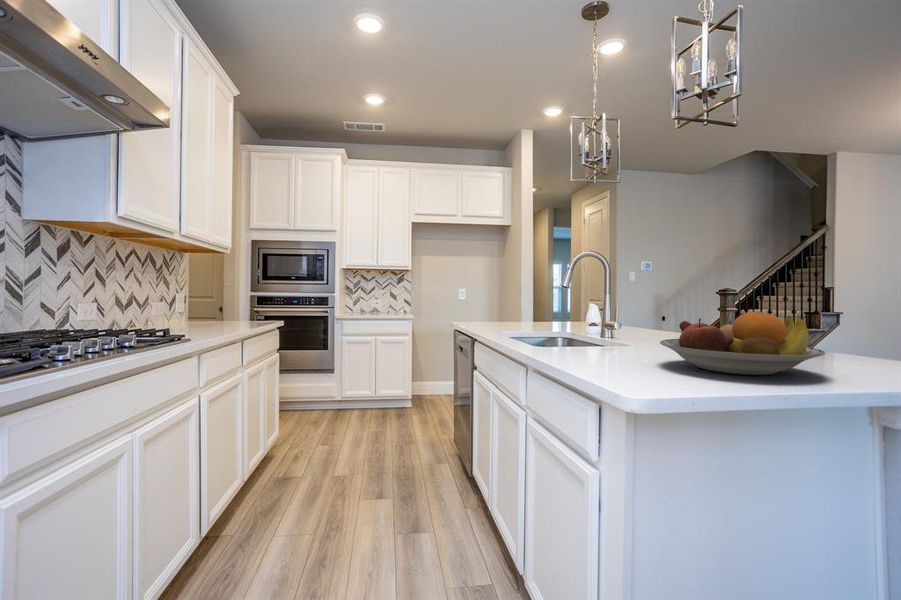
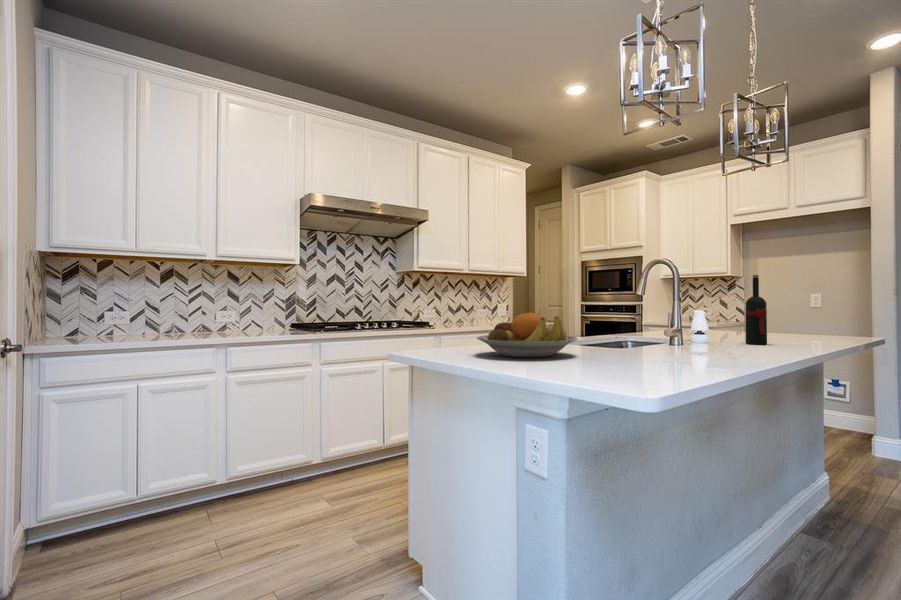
wine bottle: none [620,274,641,332] -> present [745,275,767,344]

